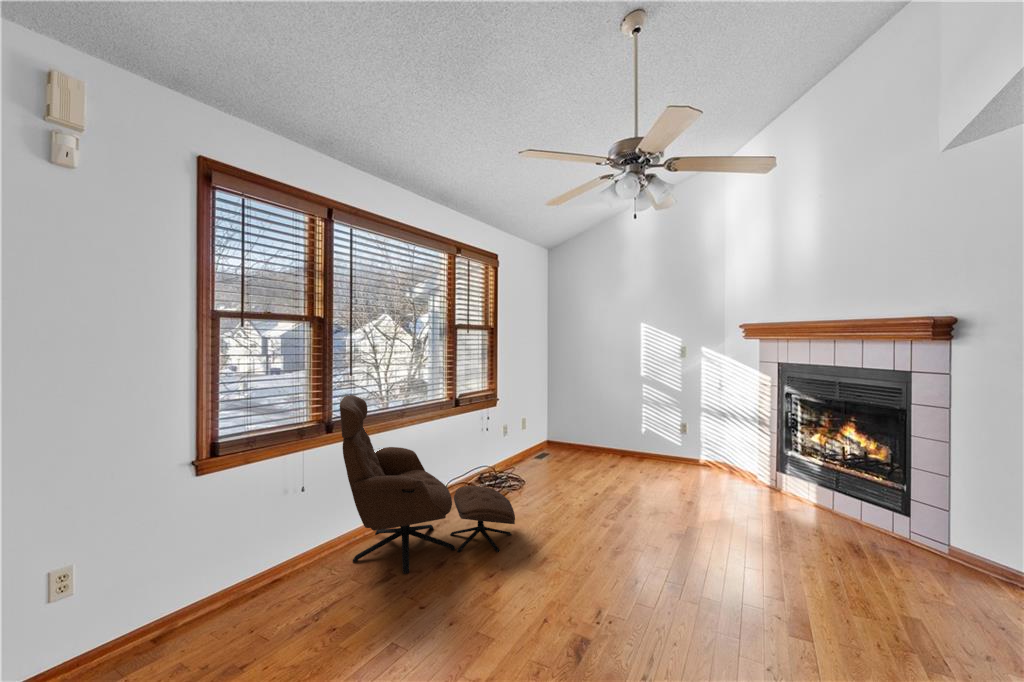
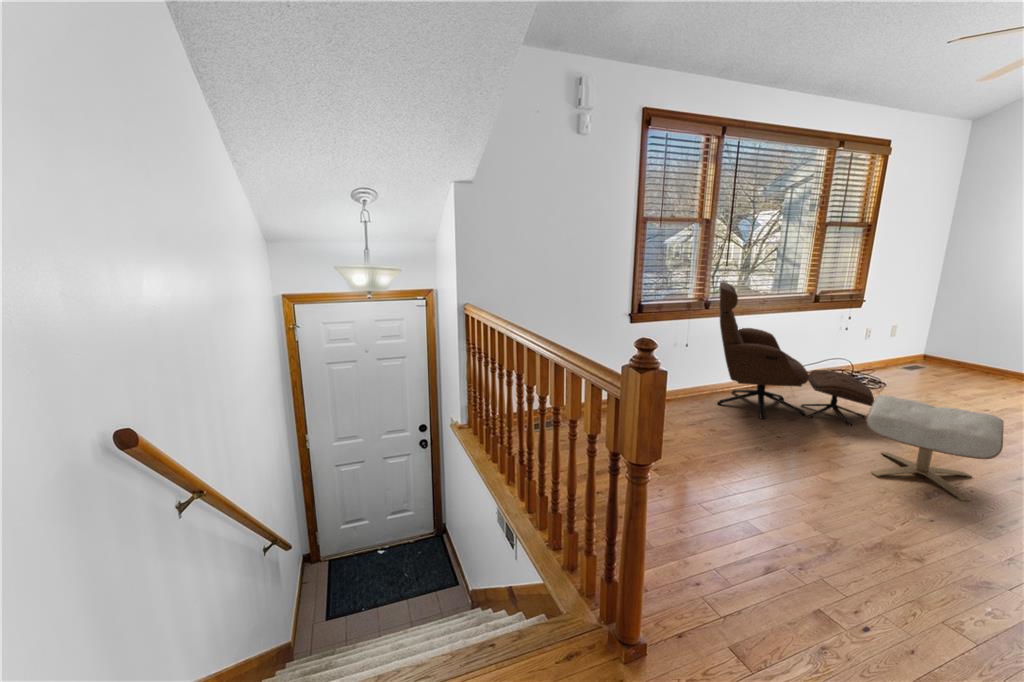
ottoman: none [507,521,625,645] -> present [866,395,1004,501]

